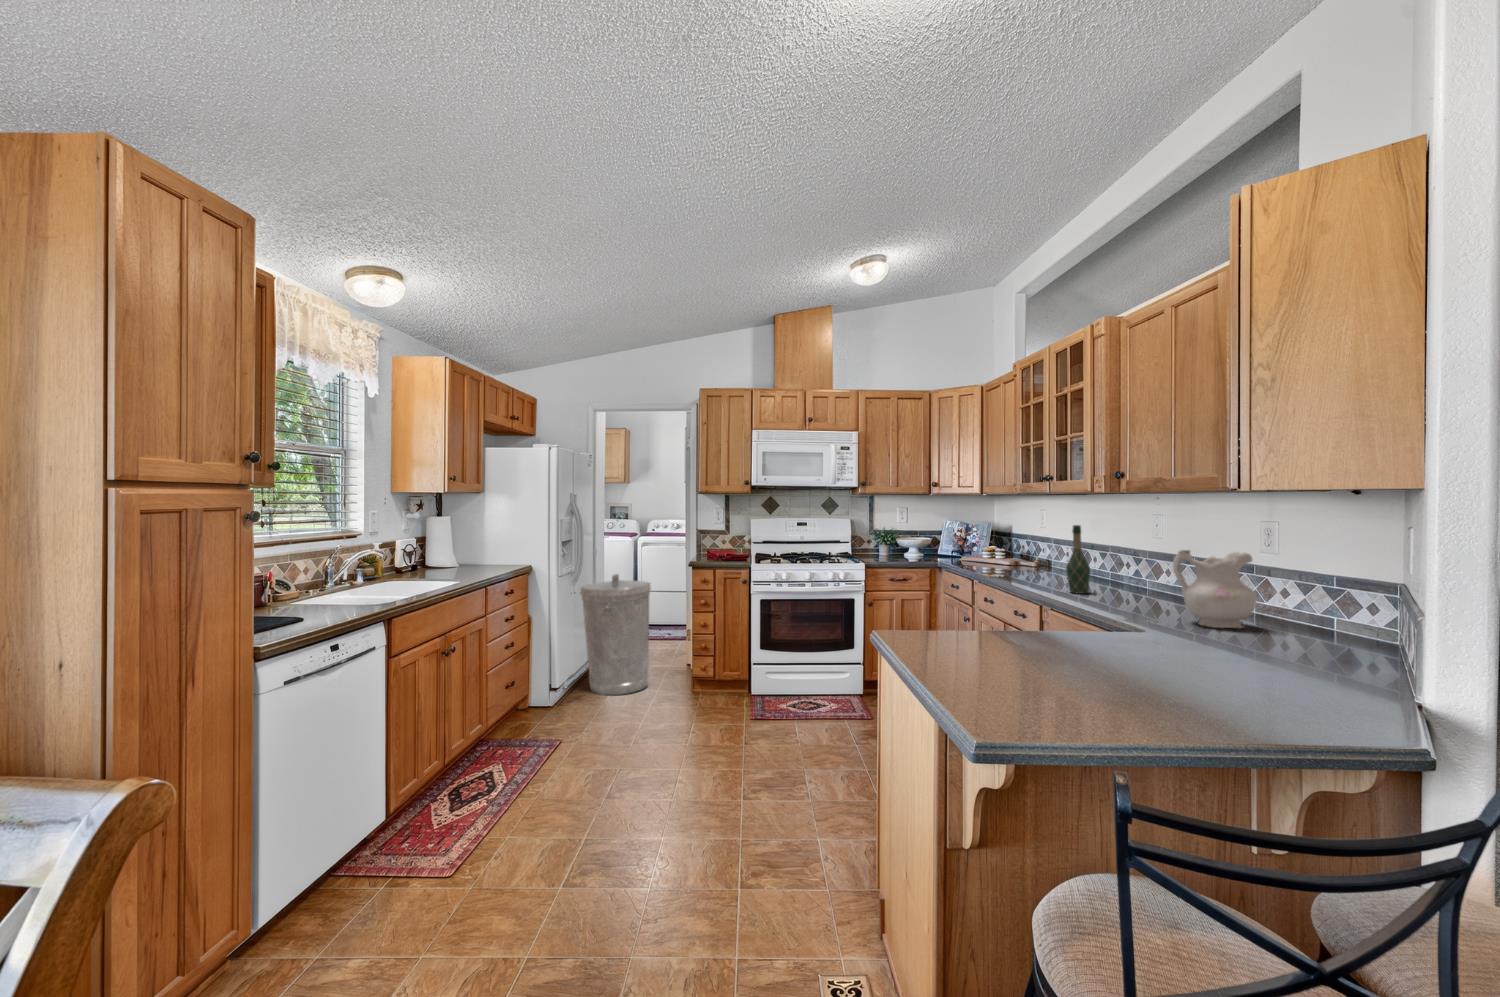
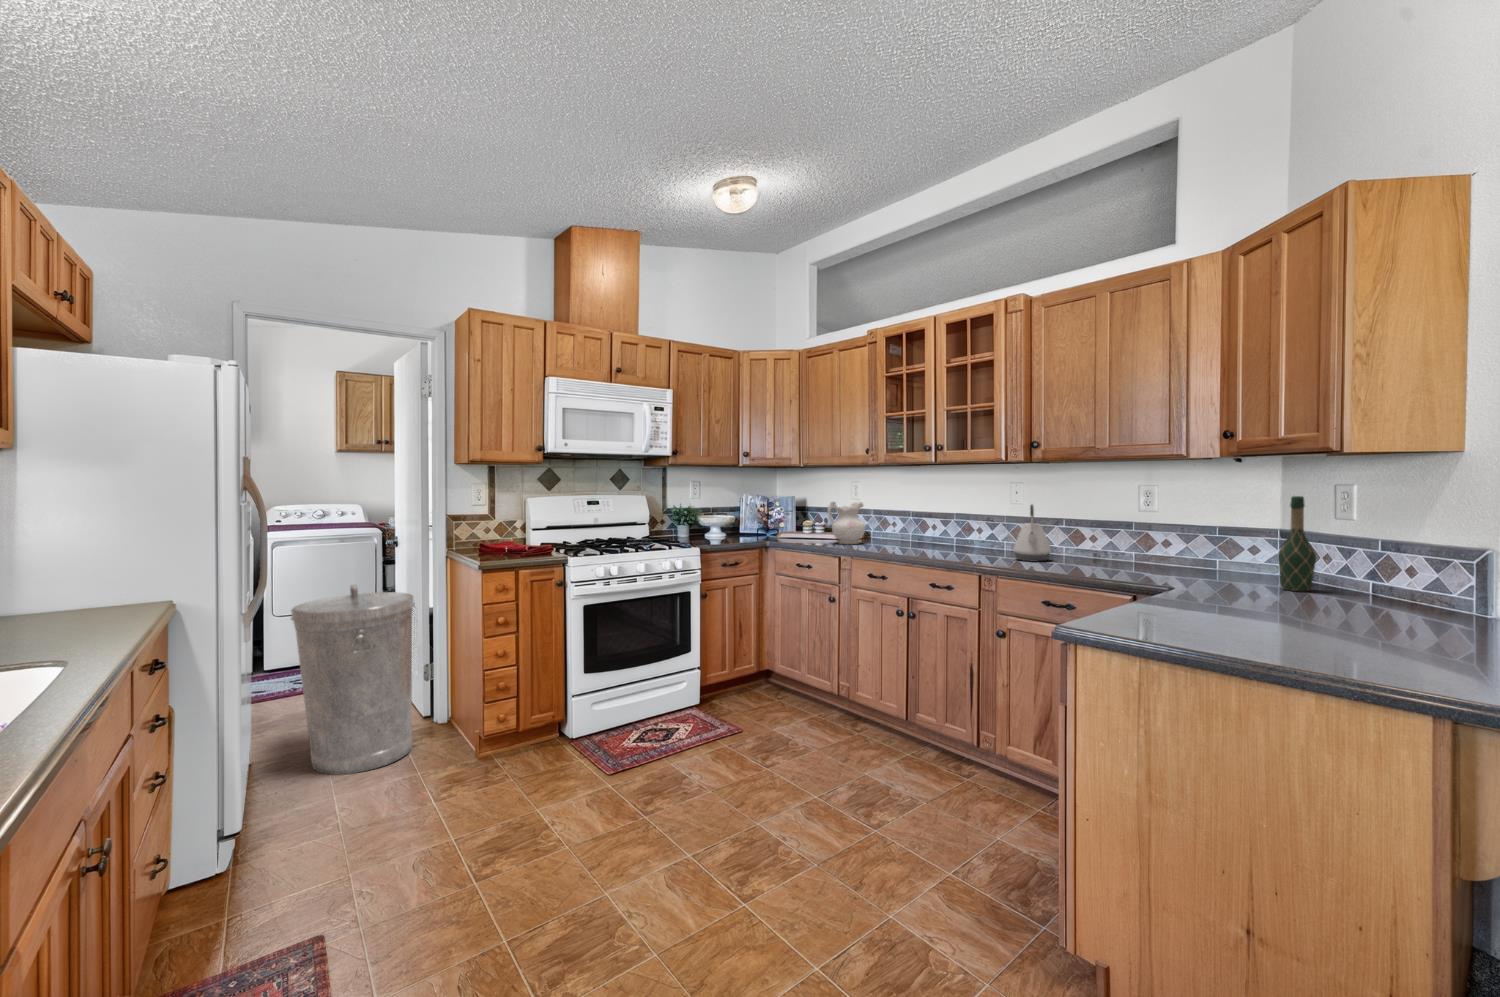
wine bottle: present [1066,525,1090,594] -> present [1278,496,1316,591]
kettle: none [1114,539,1159,601] -> present [1014,505,1052,562]
ceramic pitcher: present [1173,550,1256,628] -> present [828,502,865,545]

